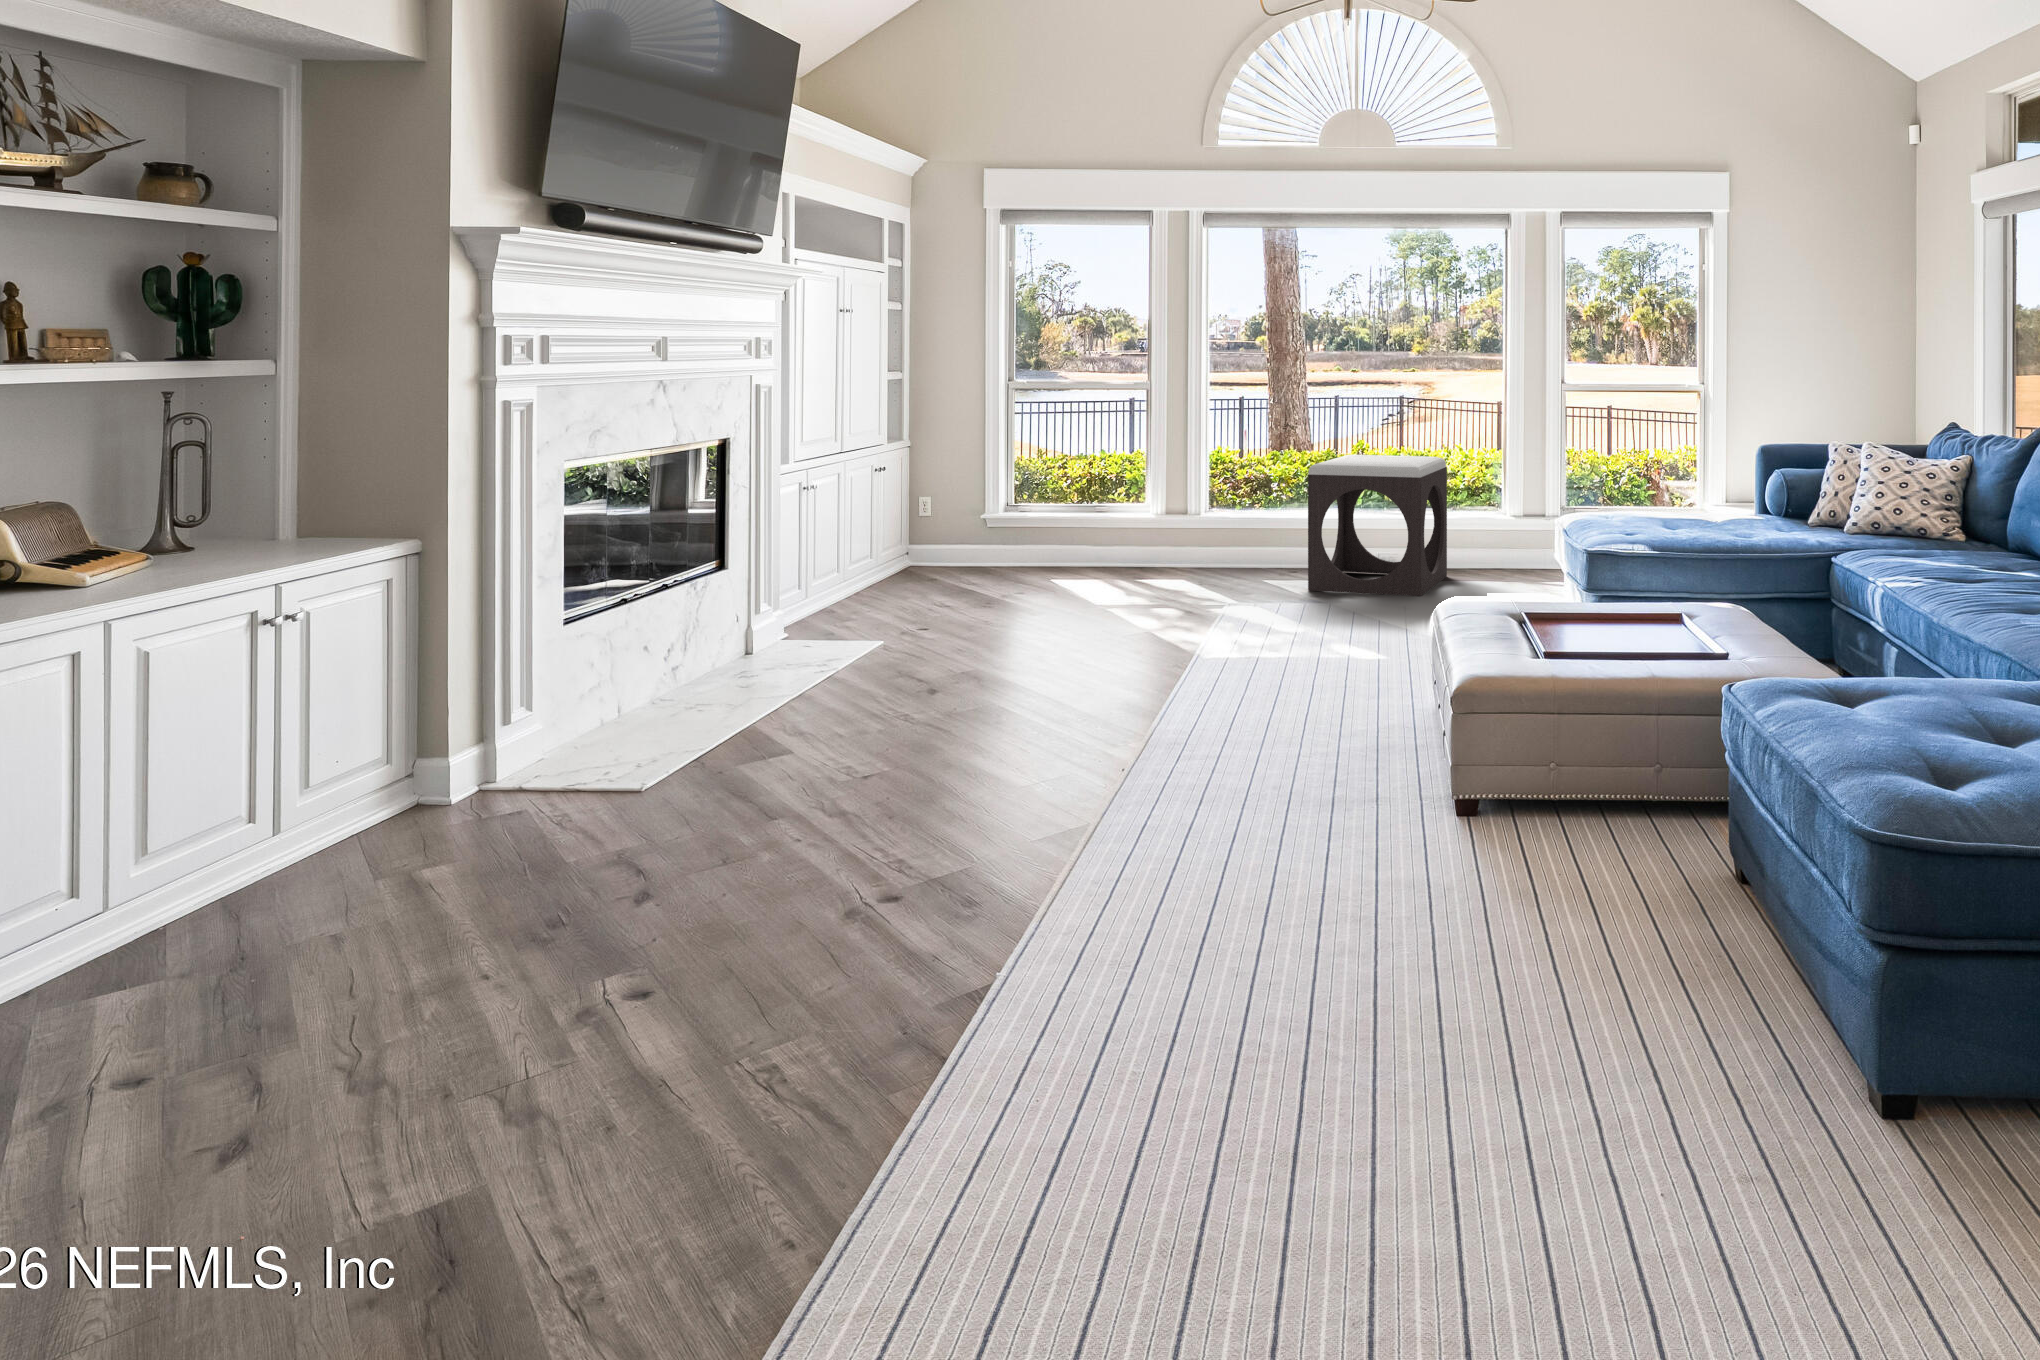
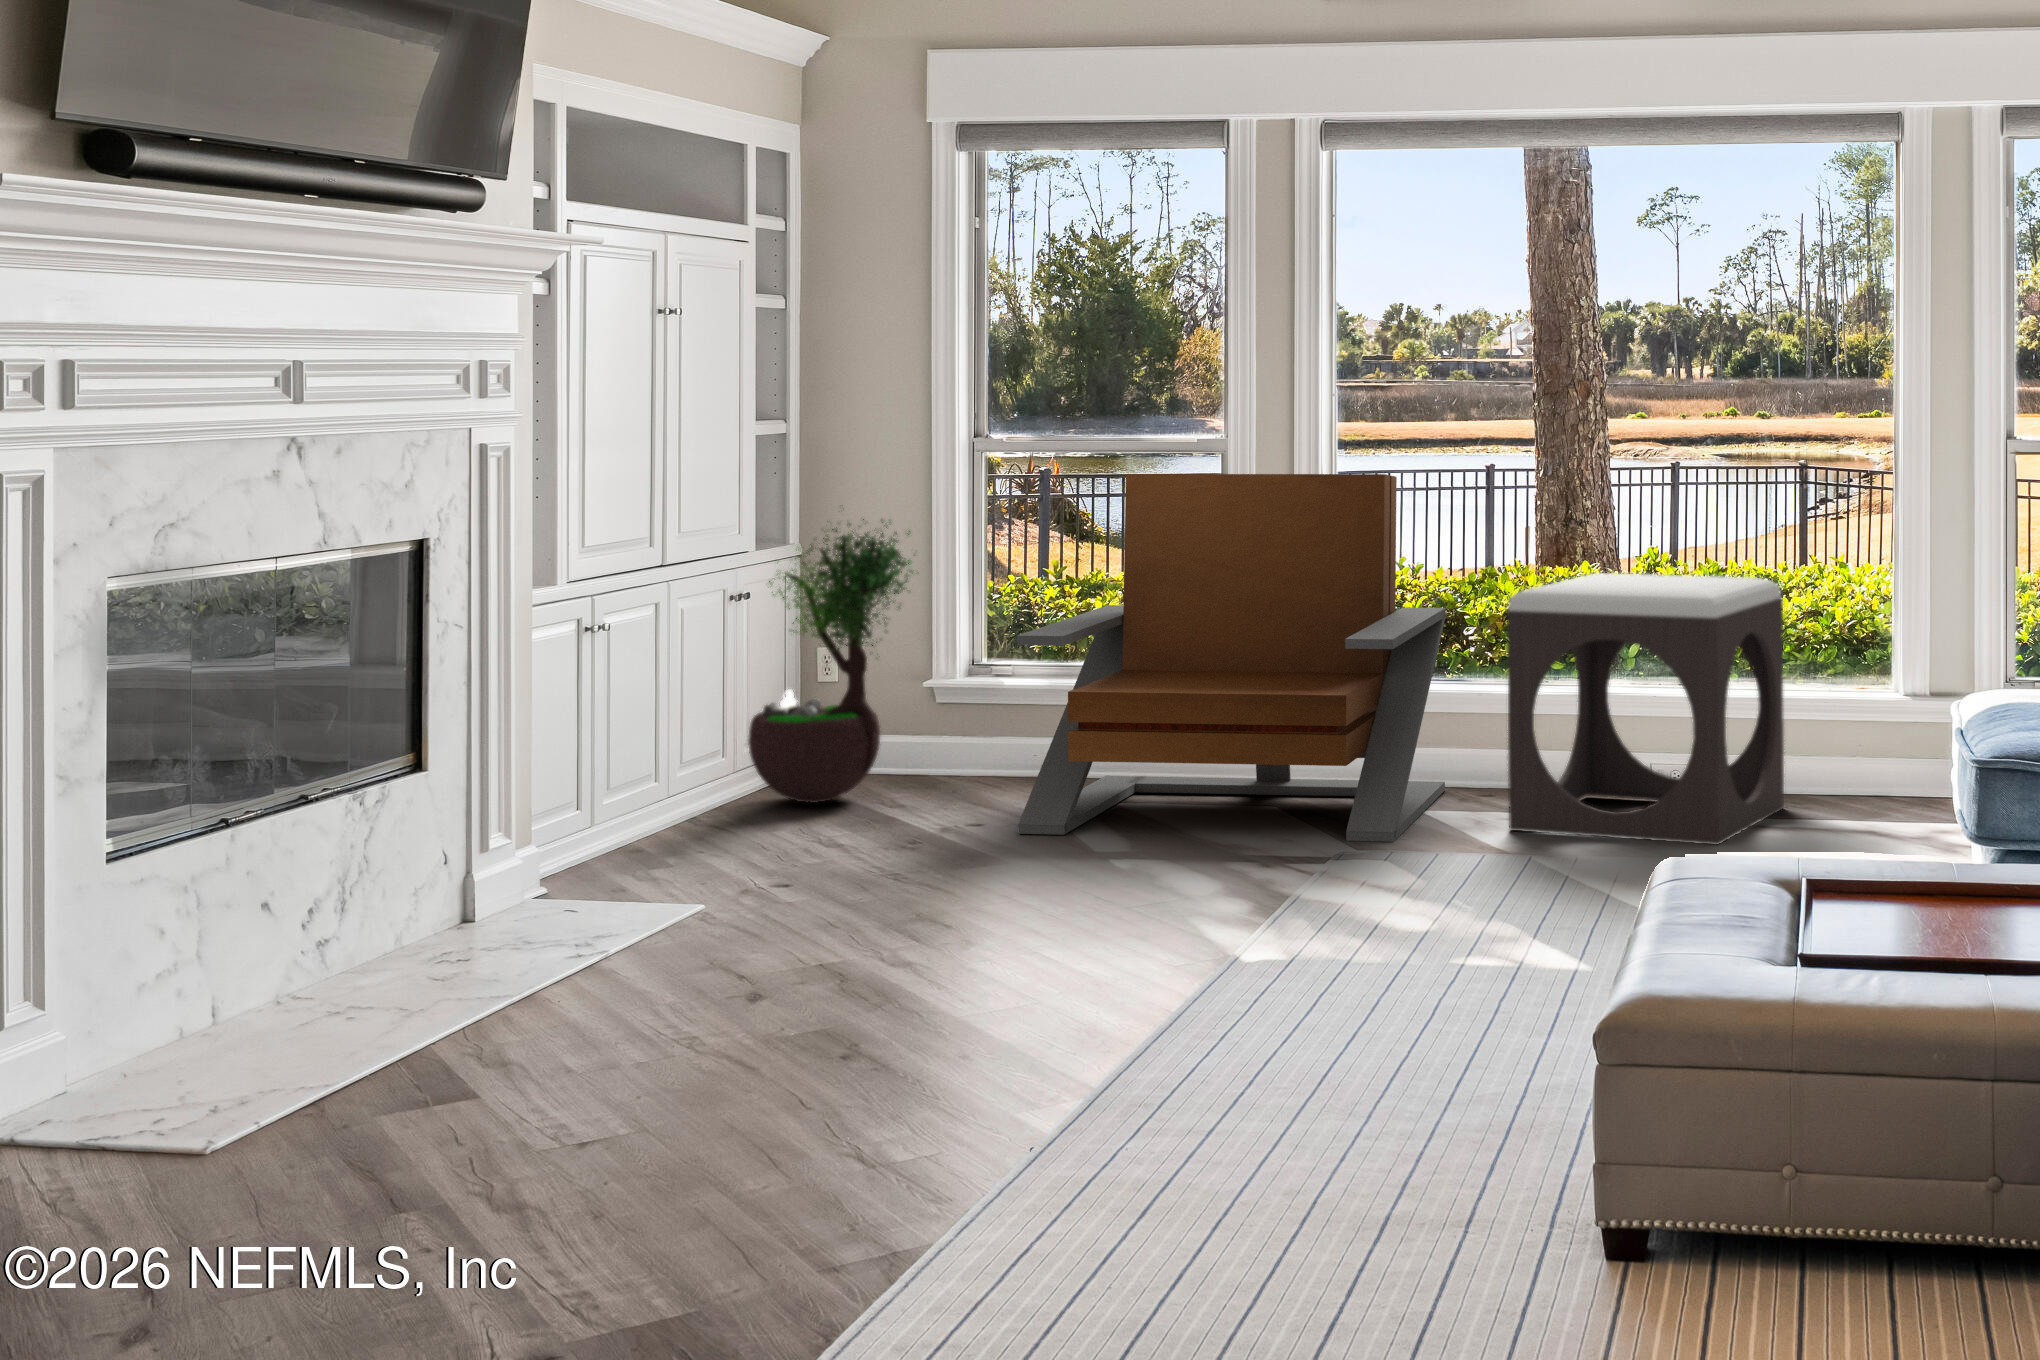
lounge chair: none [1042,402,1266,597] -> present [1017,474,1446,842]
potted tree: none [885,419,979,582] -> present [748,519,915,803]

